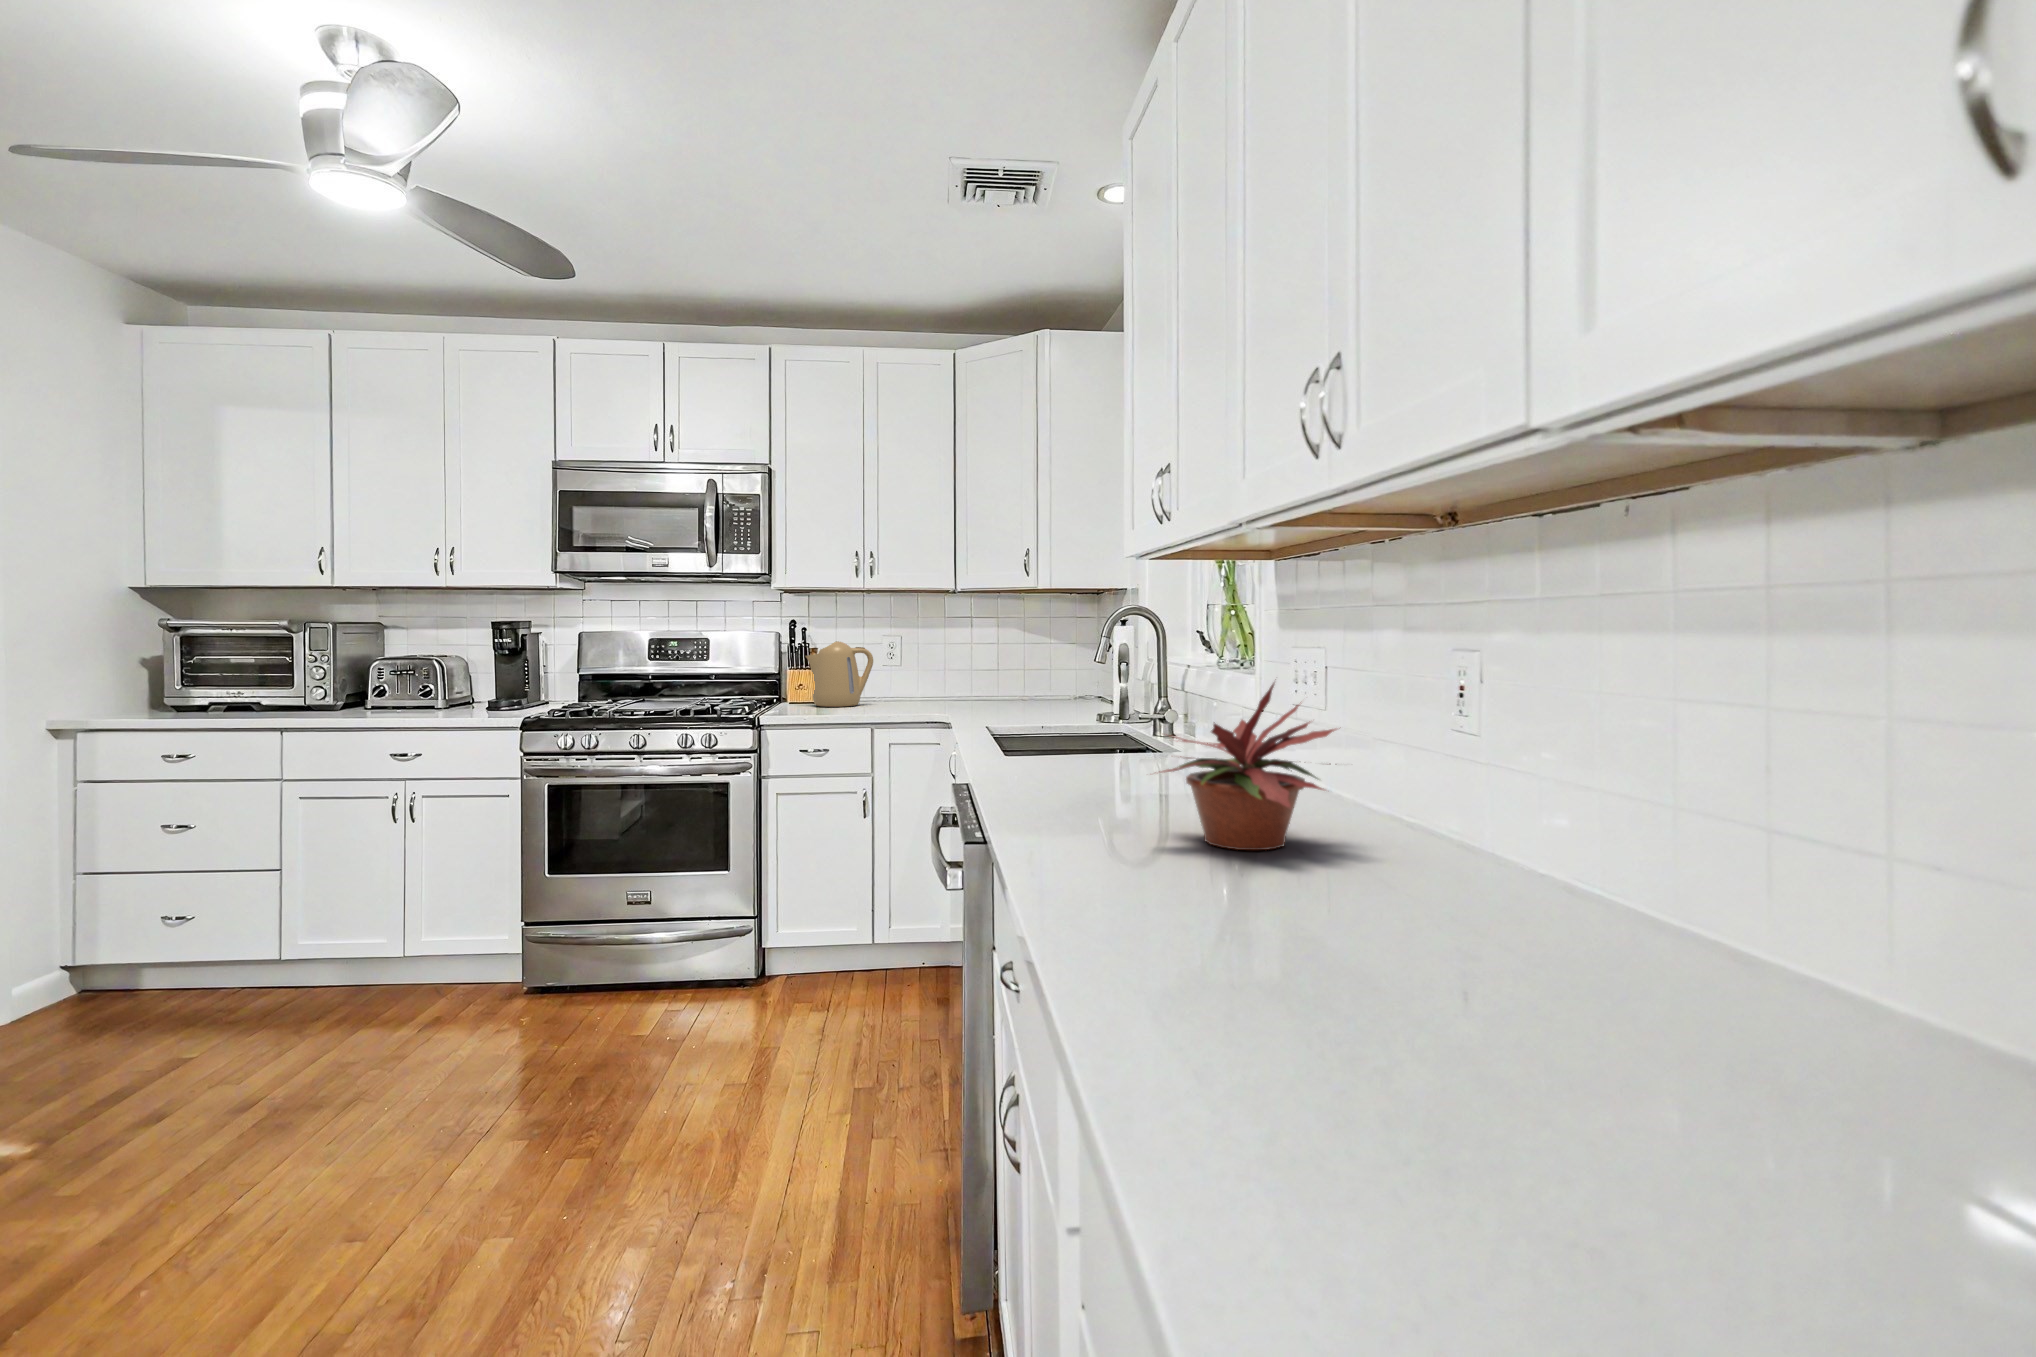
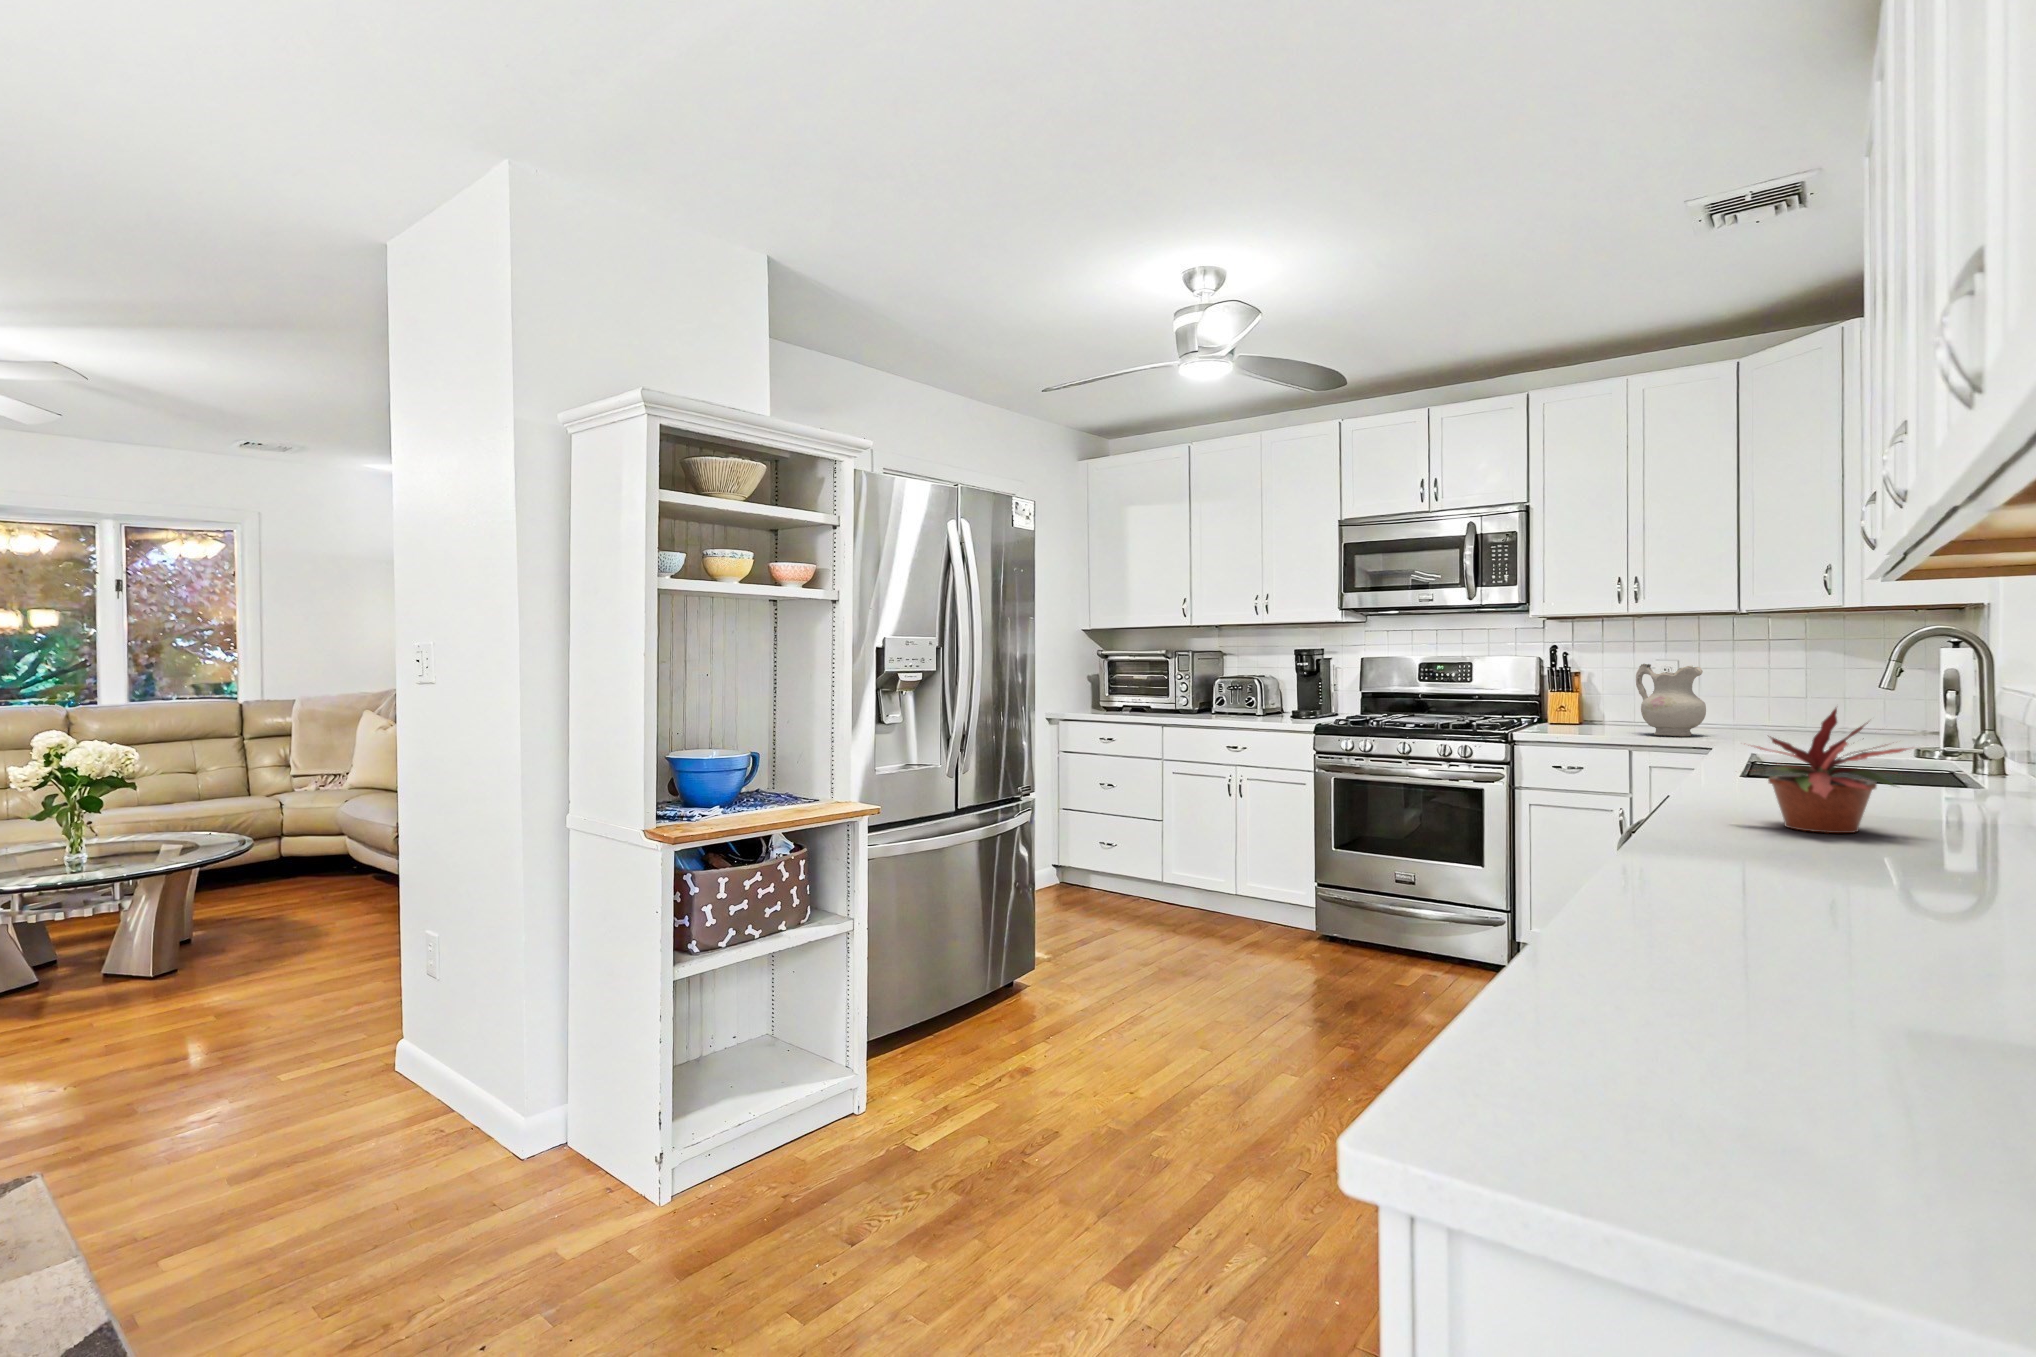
ceramic pitcher: none [880,639,943,713] -> present [1636,664,1706,736]
kettle: present [806,641,873,707] -> none [1563,665,1636,727]

